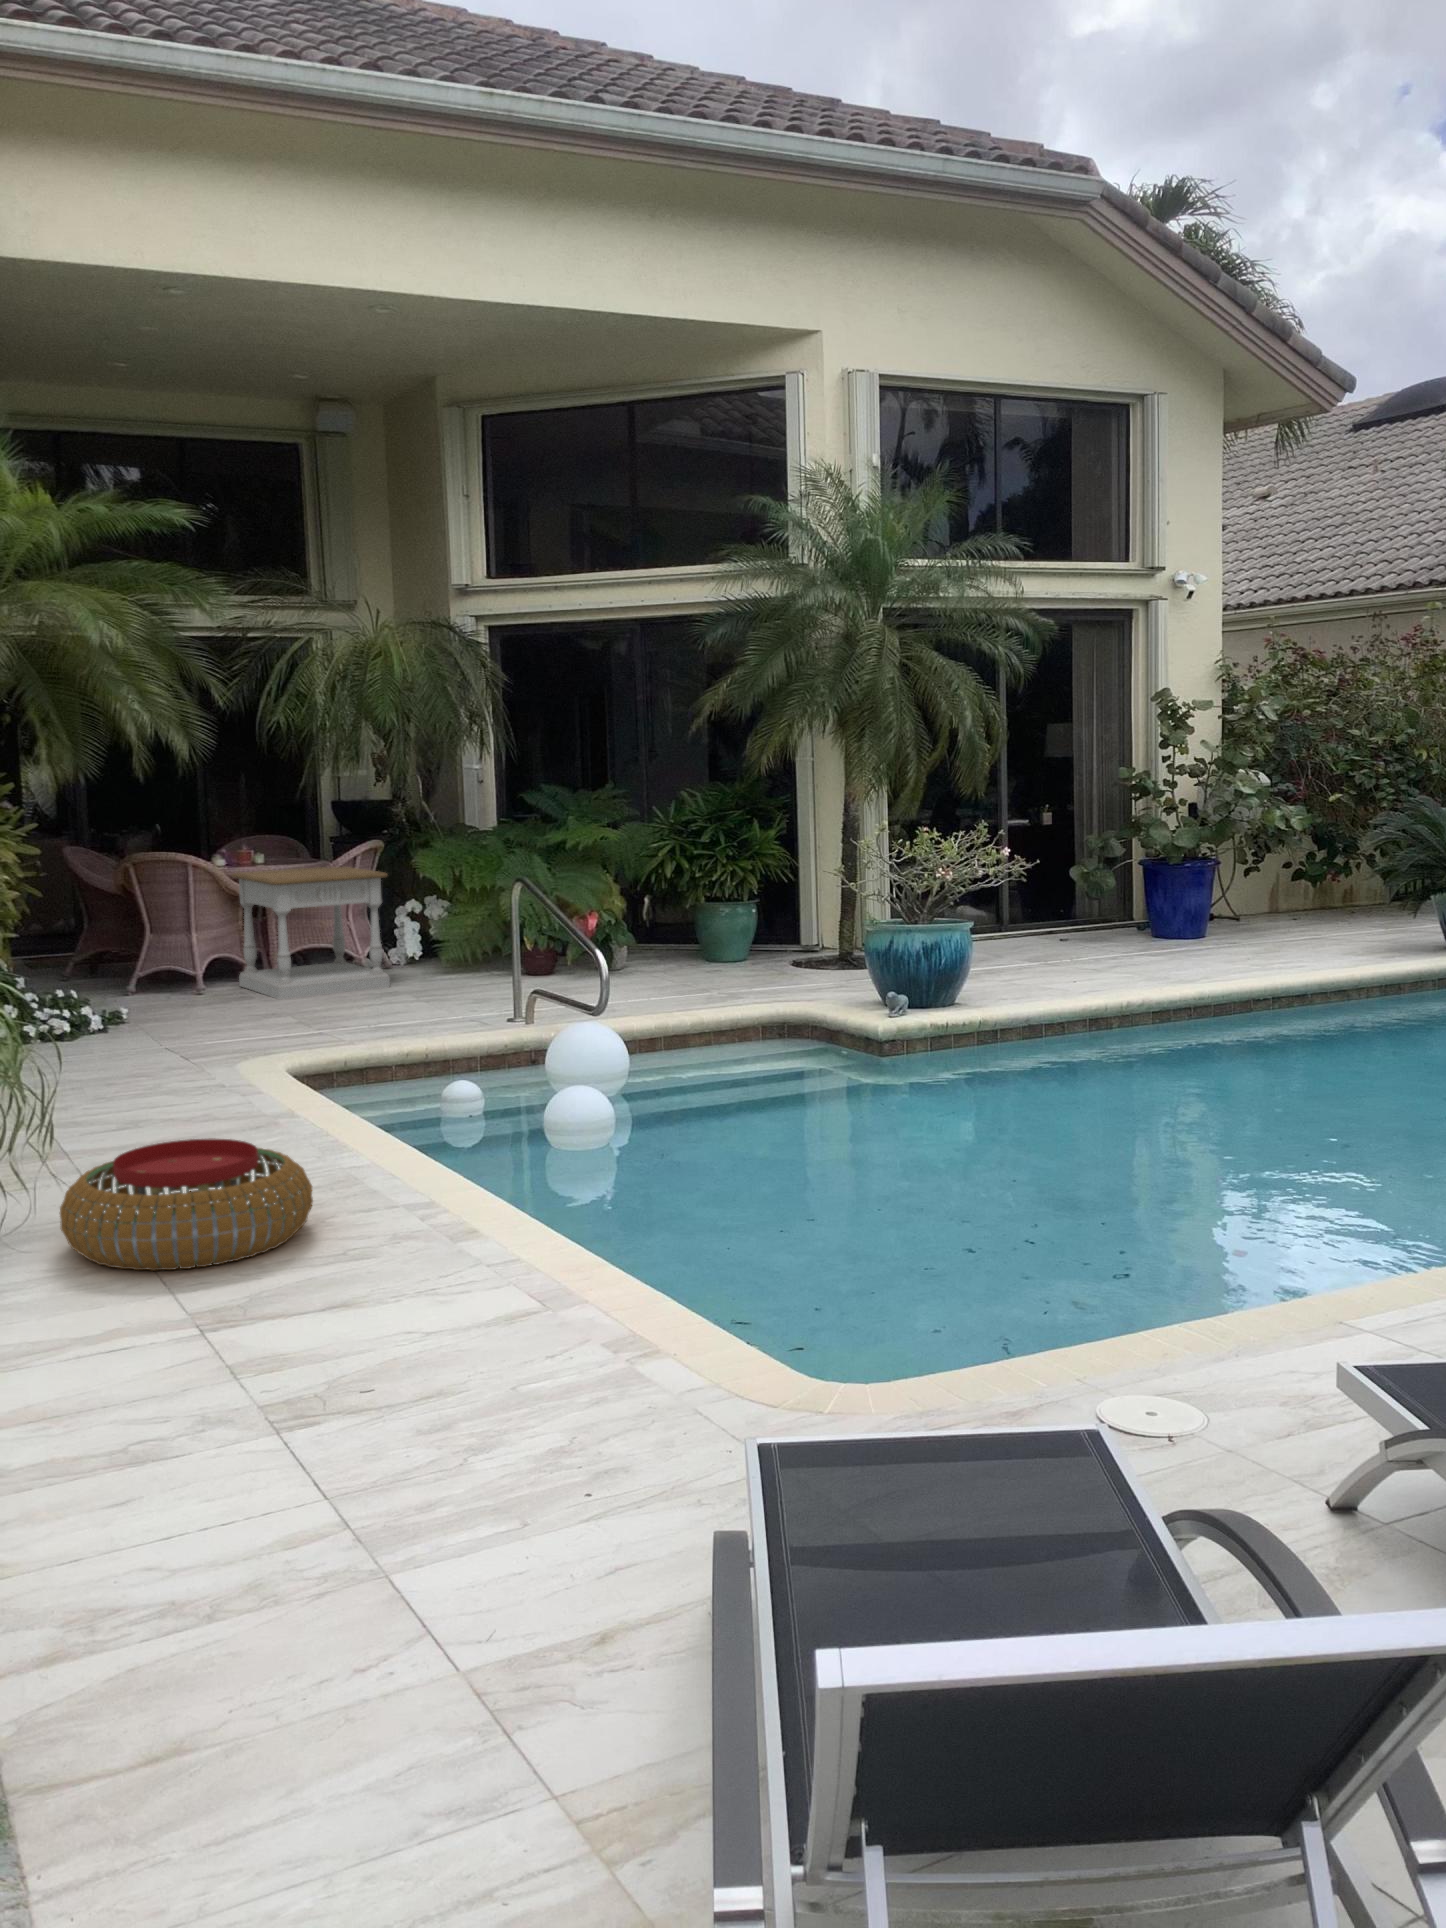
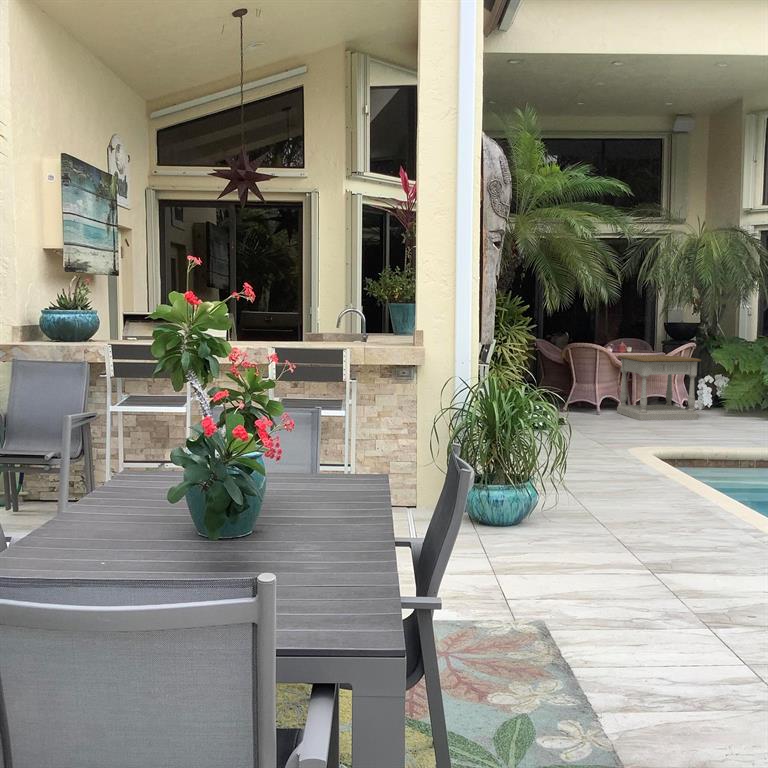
pouf: present [60,1139,313,1271] -> none [571,482,707,551]

